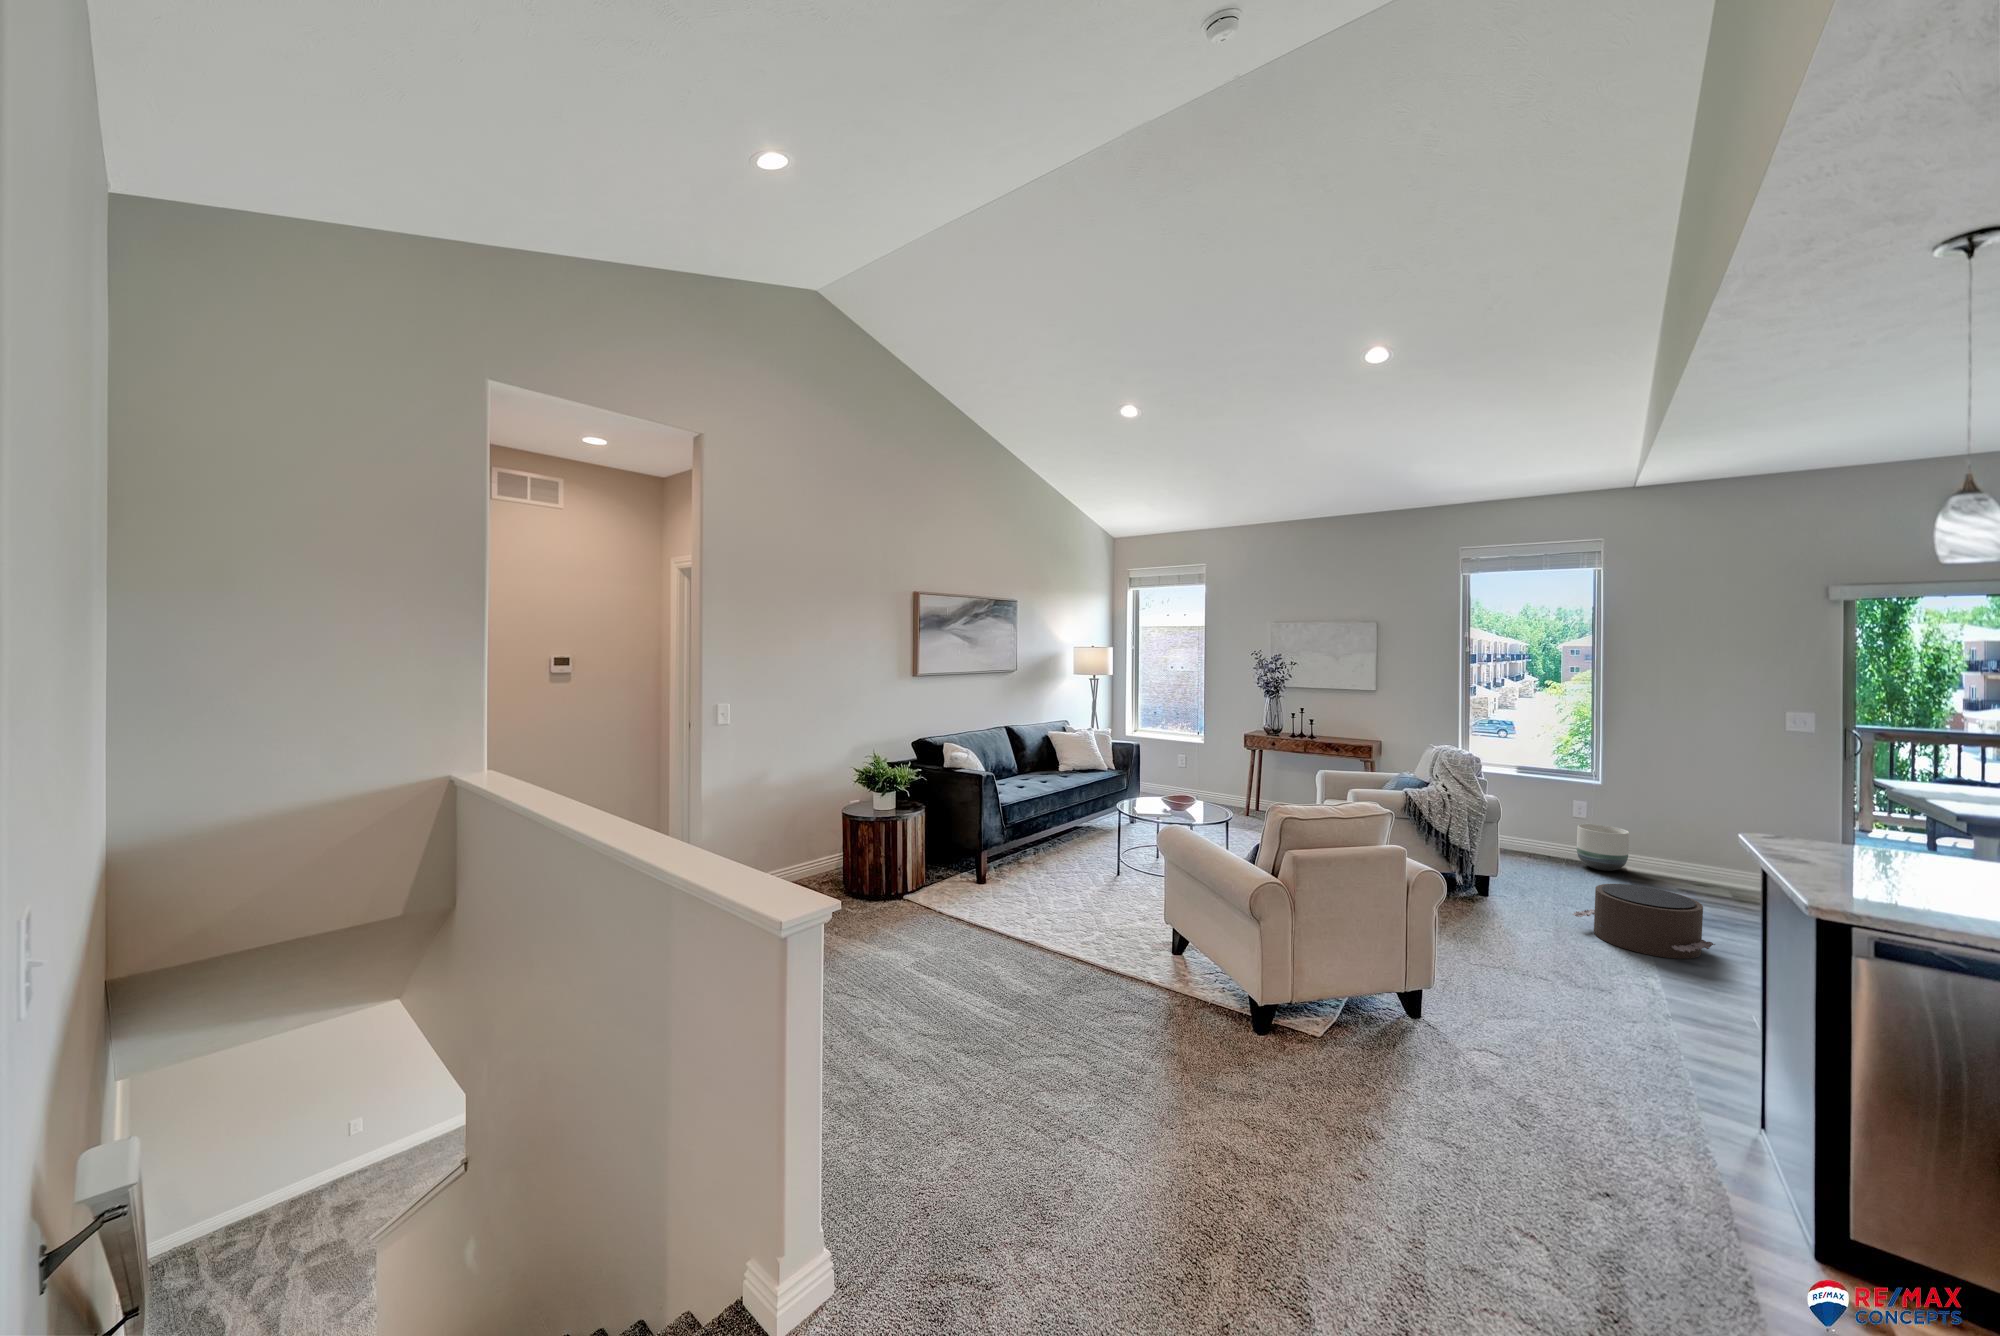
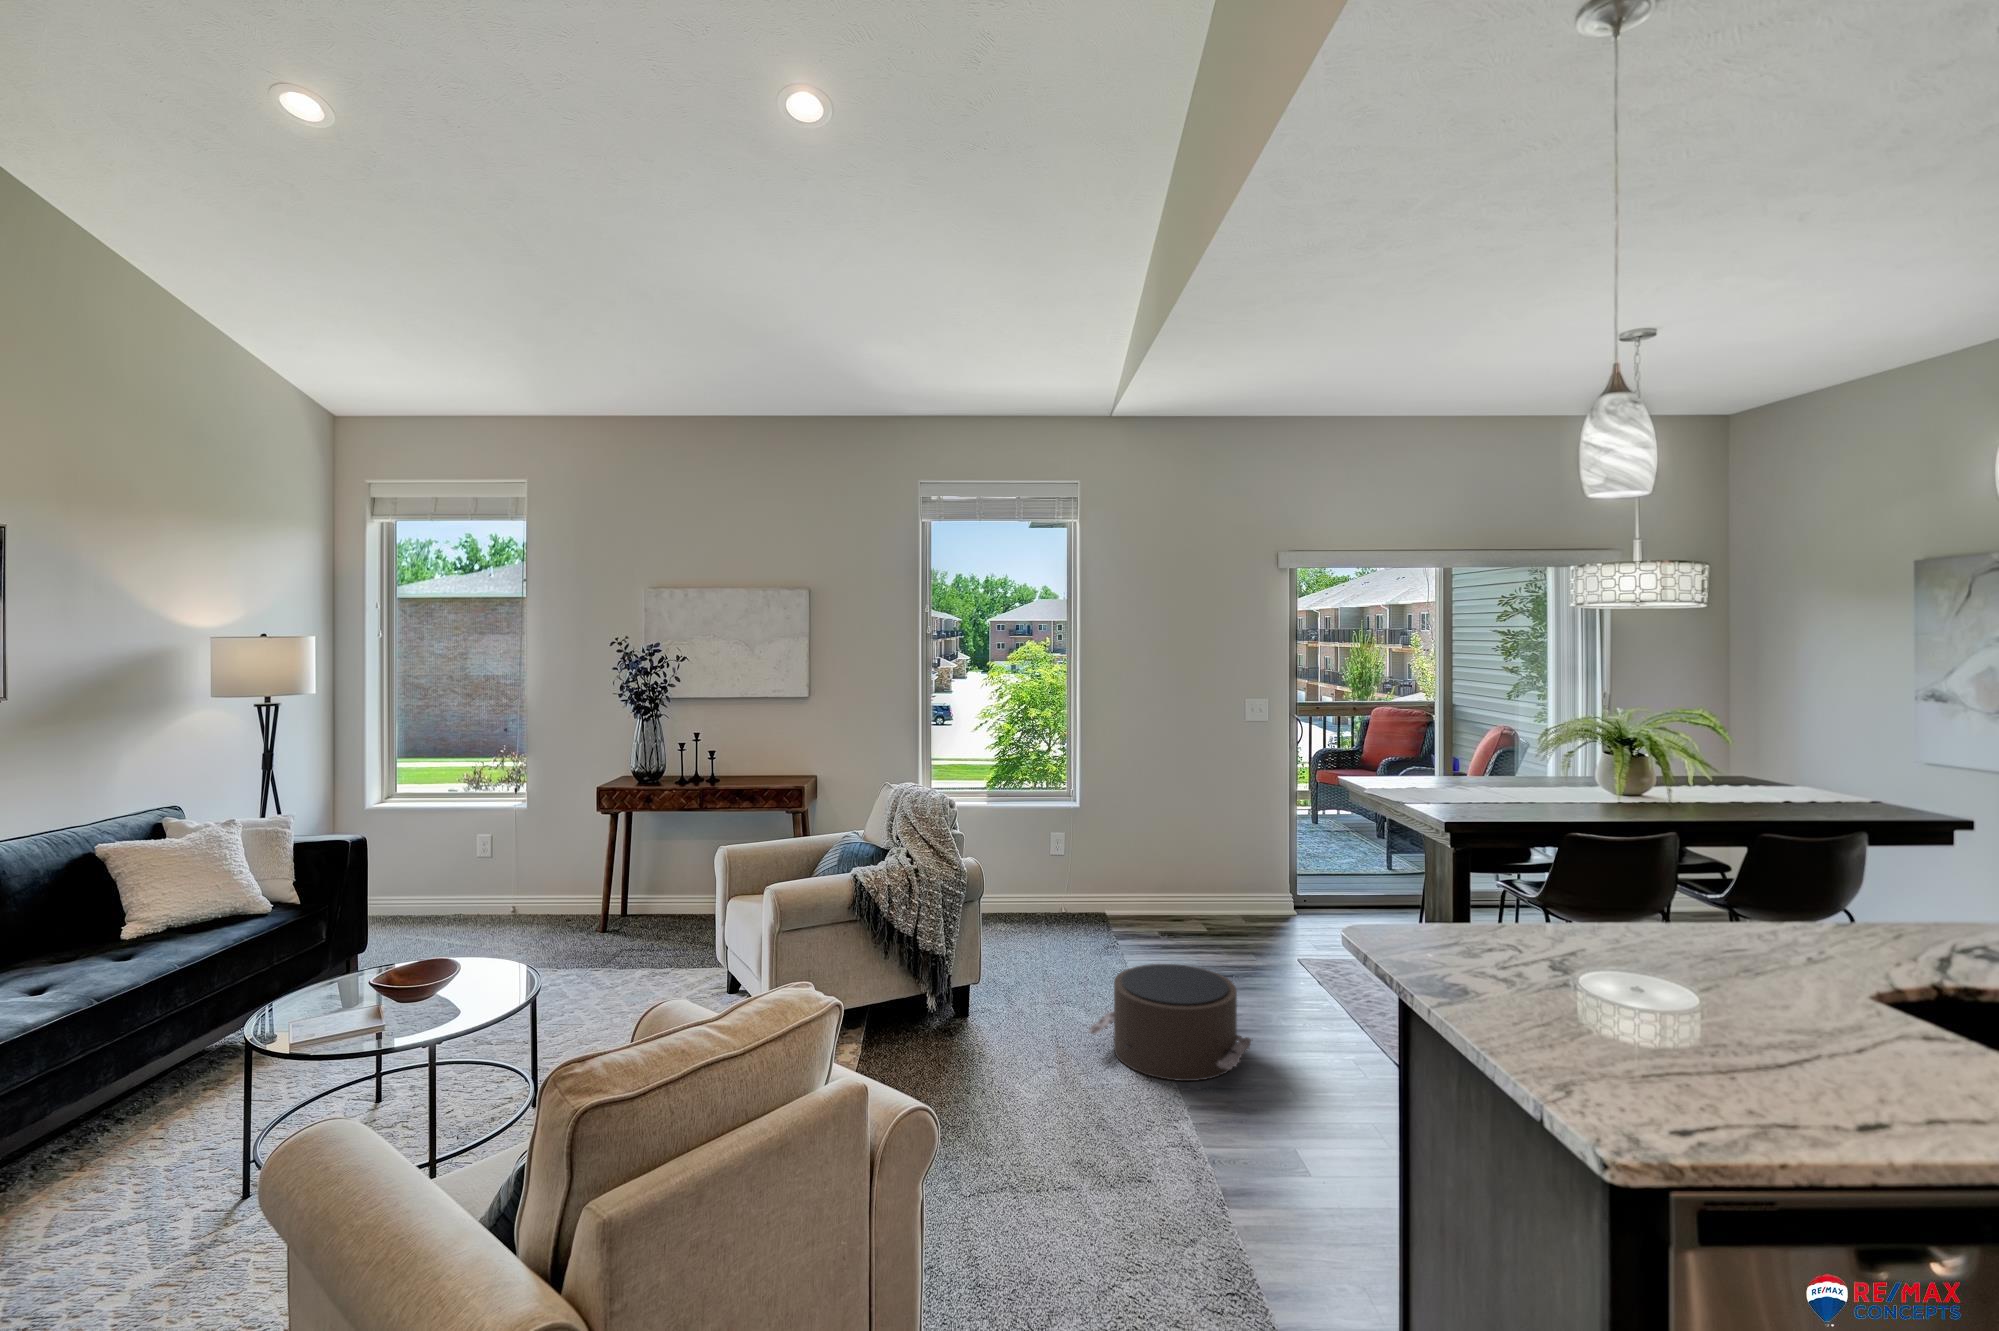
planter: present [1577,824,1629,871] -> none [1058,863,1112,925]

